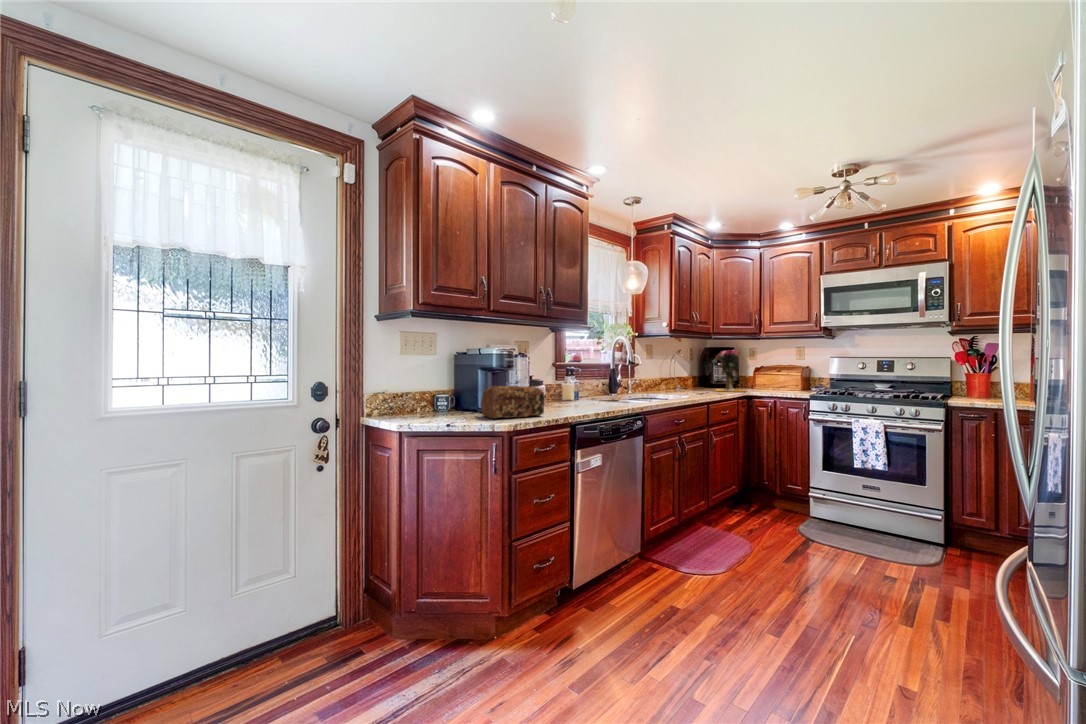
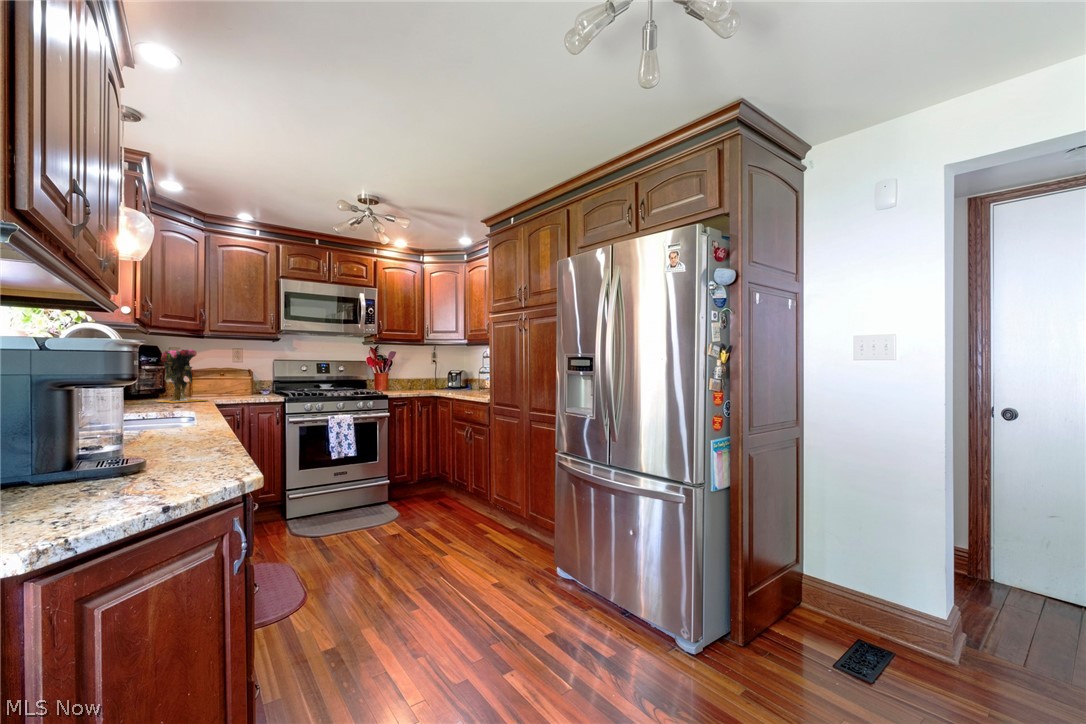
bread loaf: present [481,386,545,419] -> none [80,410,202,482]

